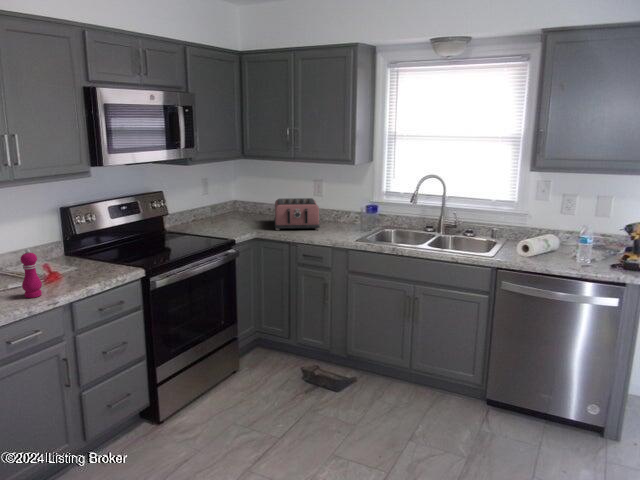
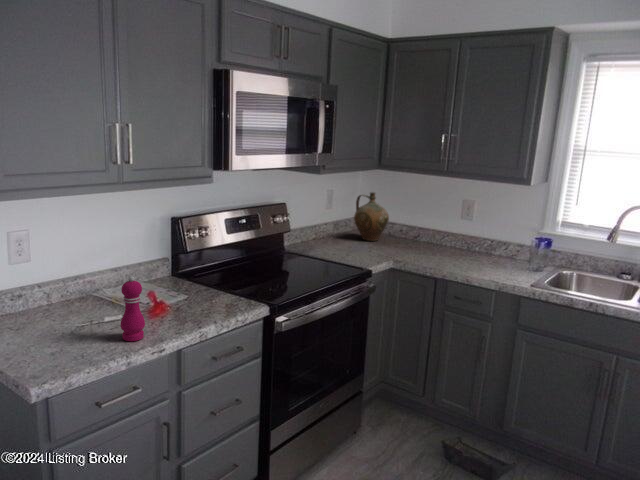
ceramic jug: none [226,179,255,219] -> present [354,192,389,241]
toaster: present [275,198,320,230] -> none [412,220,475,264]

